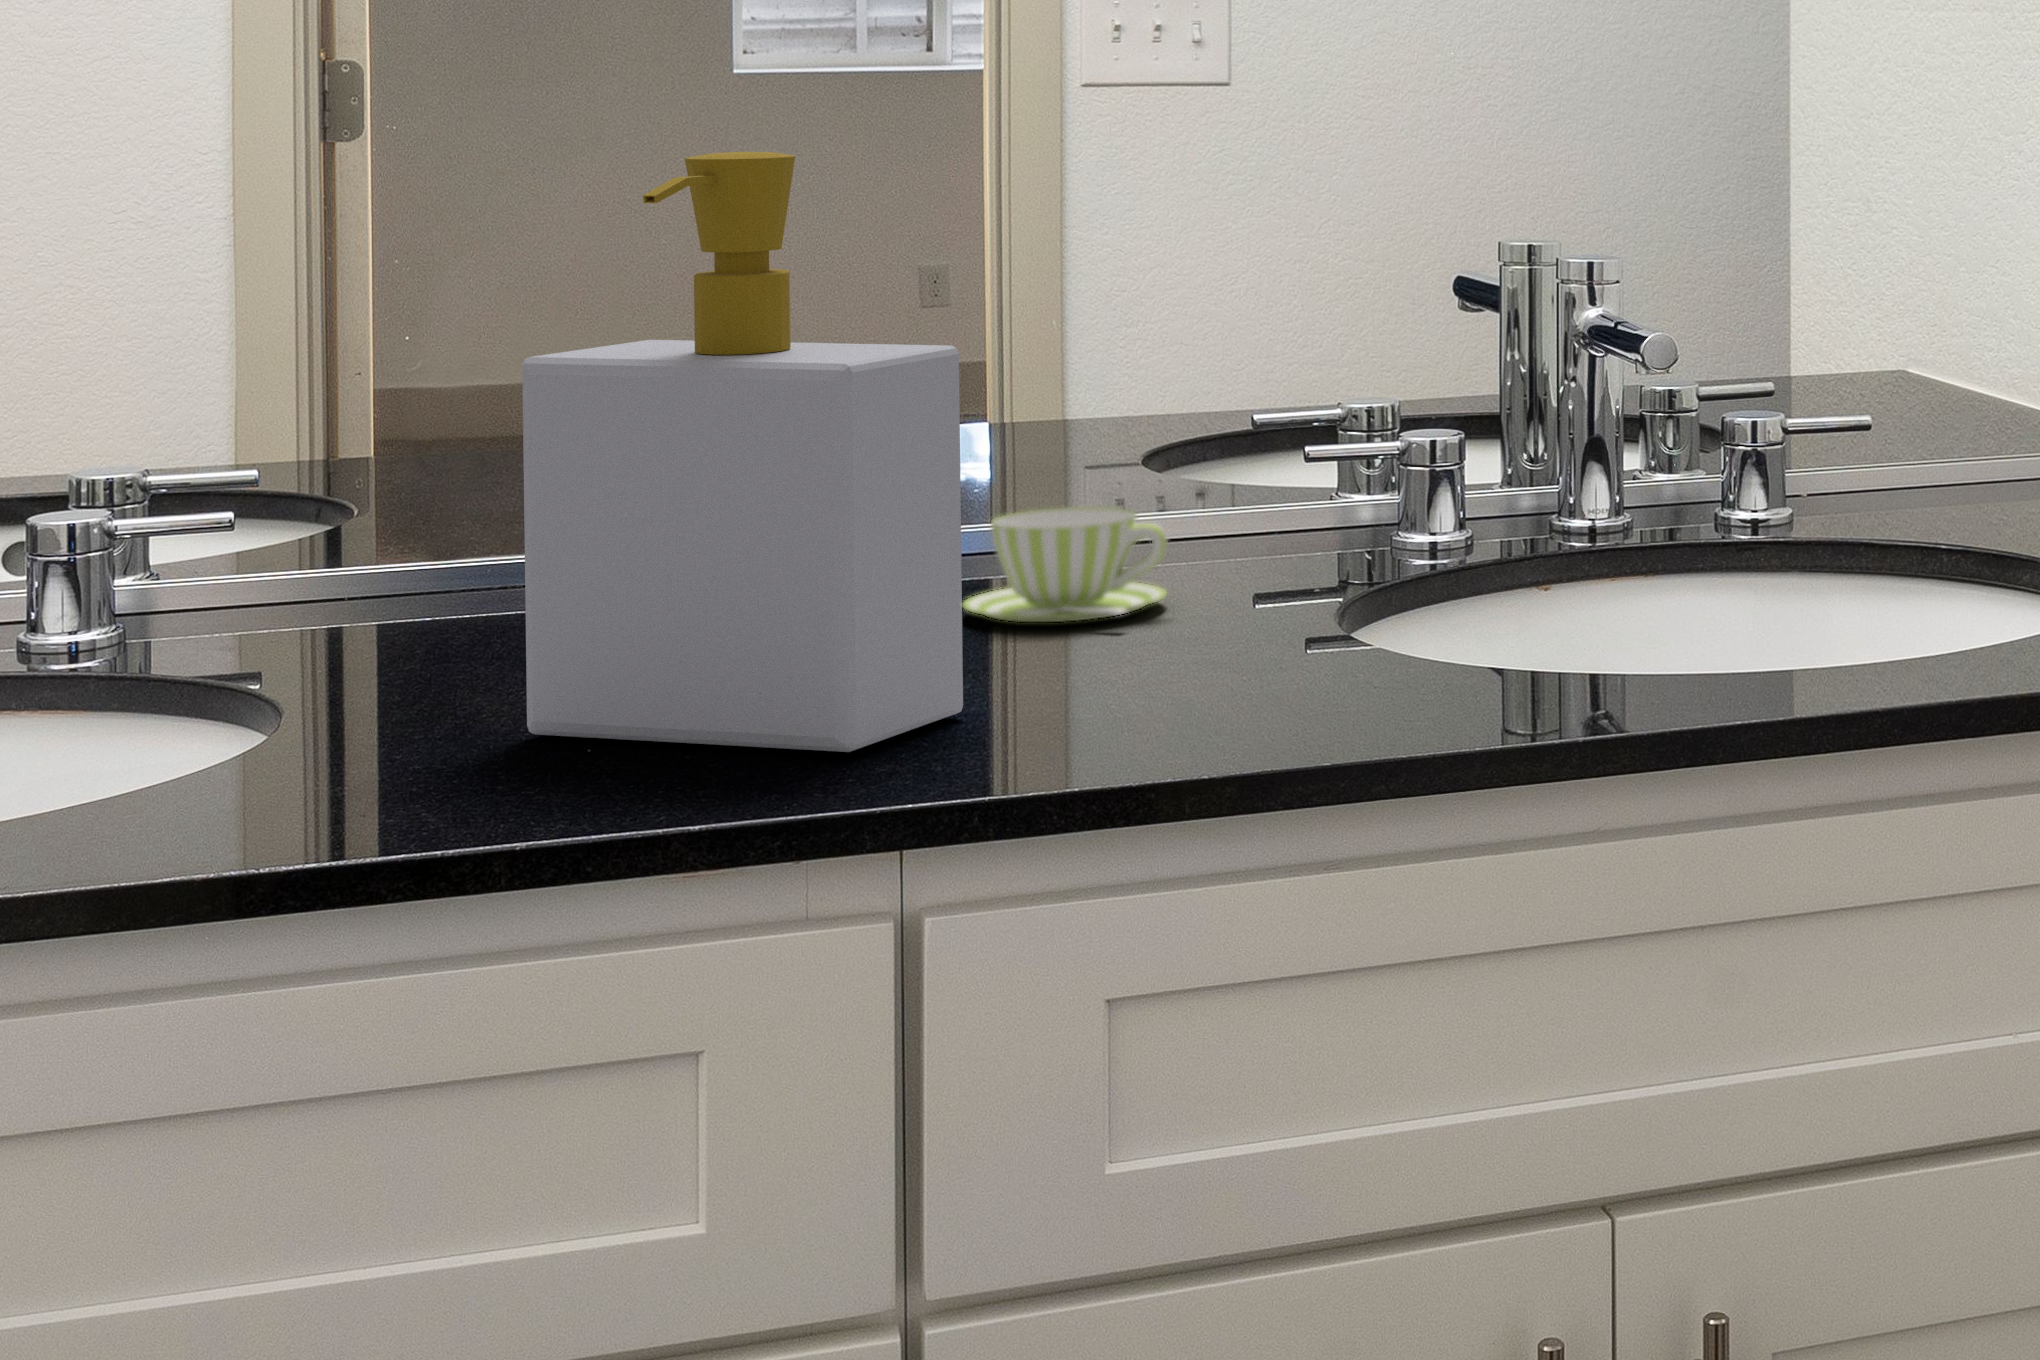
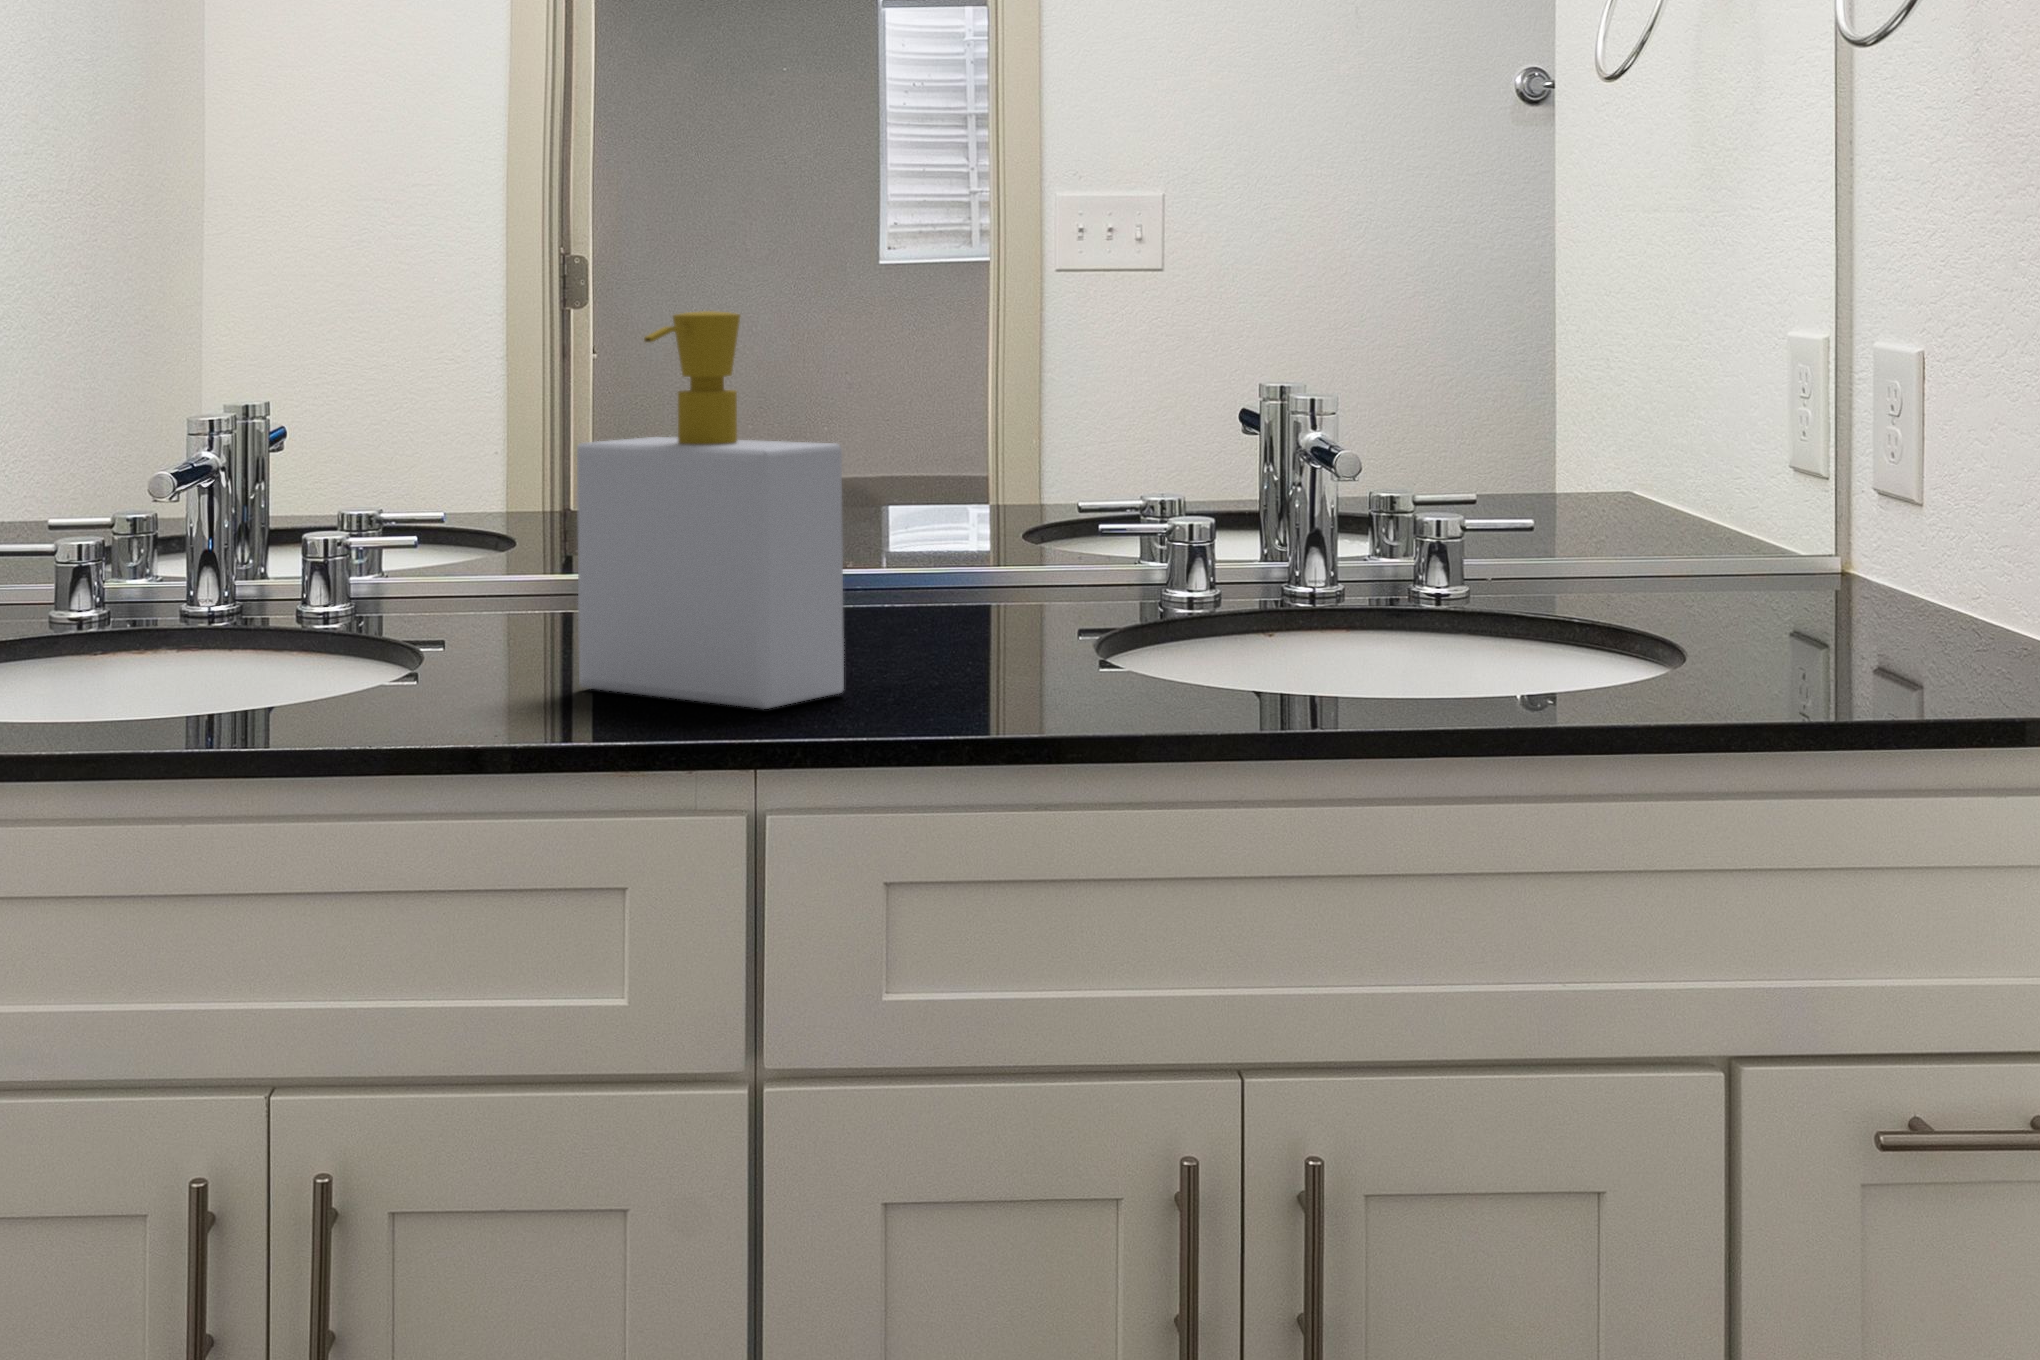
cup: present [963,507,1167,622] -> none [863,570,999,646]

